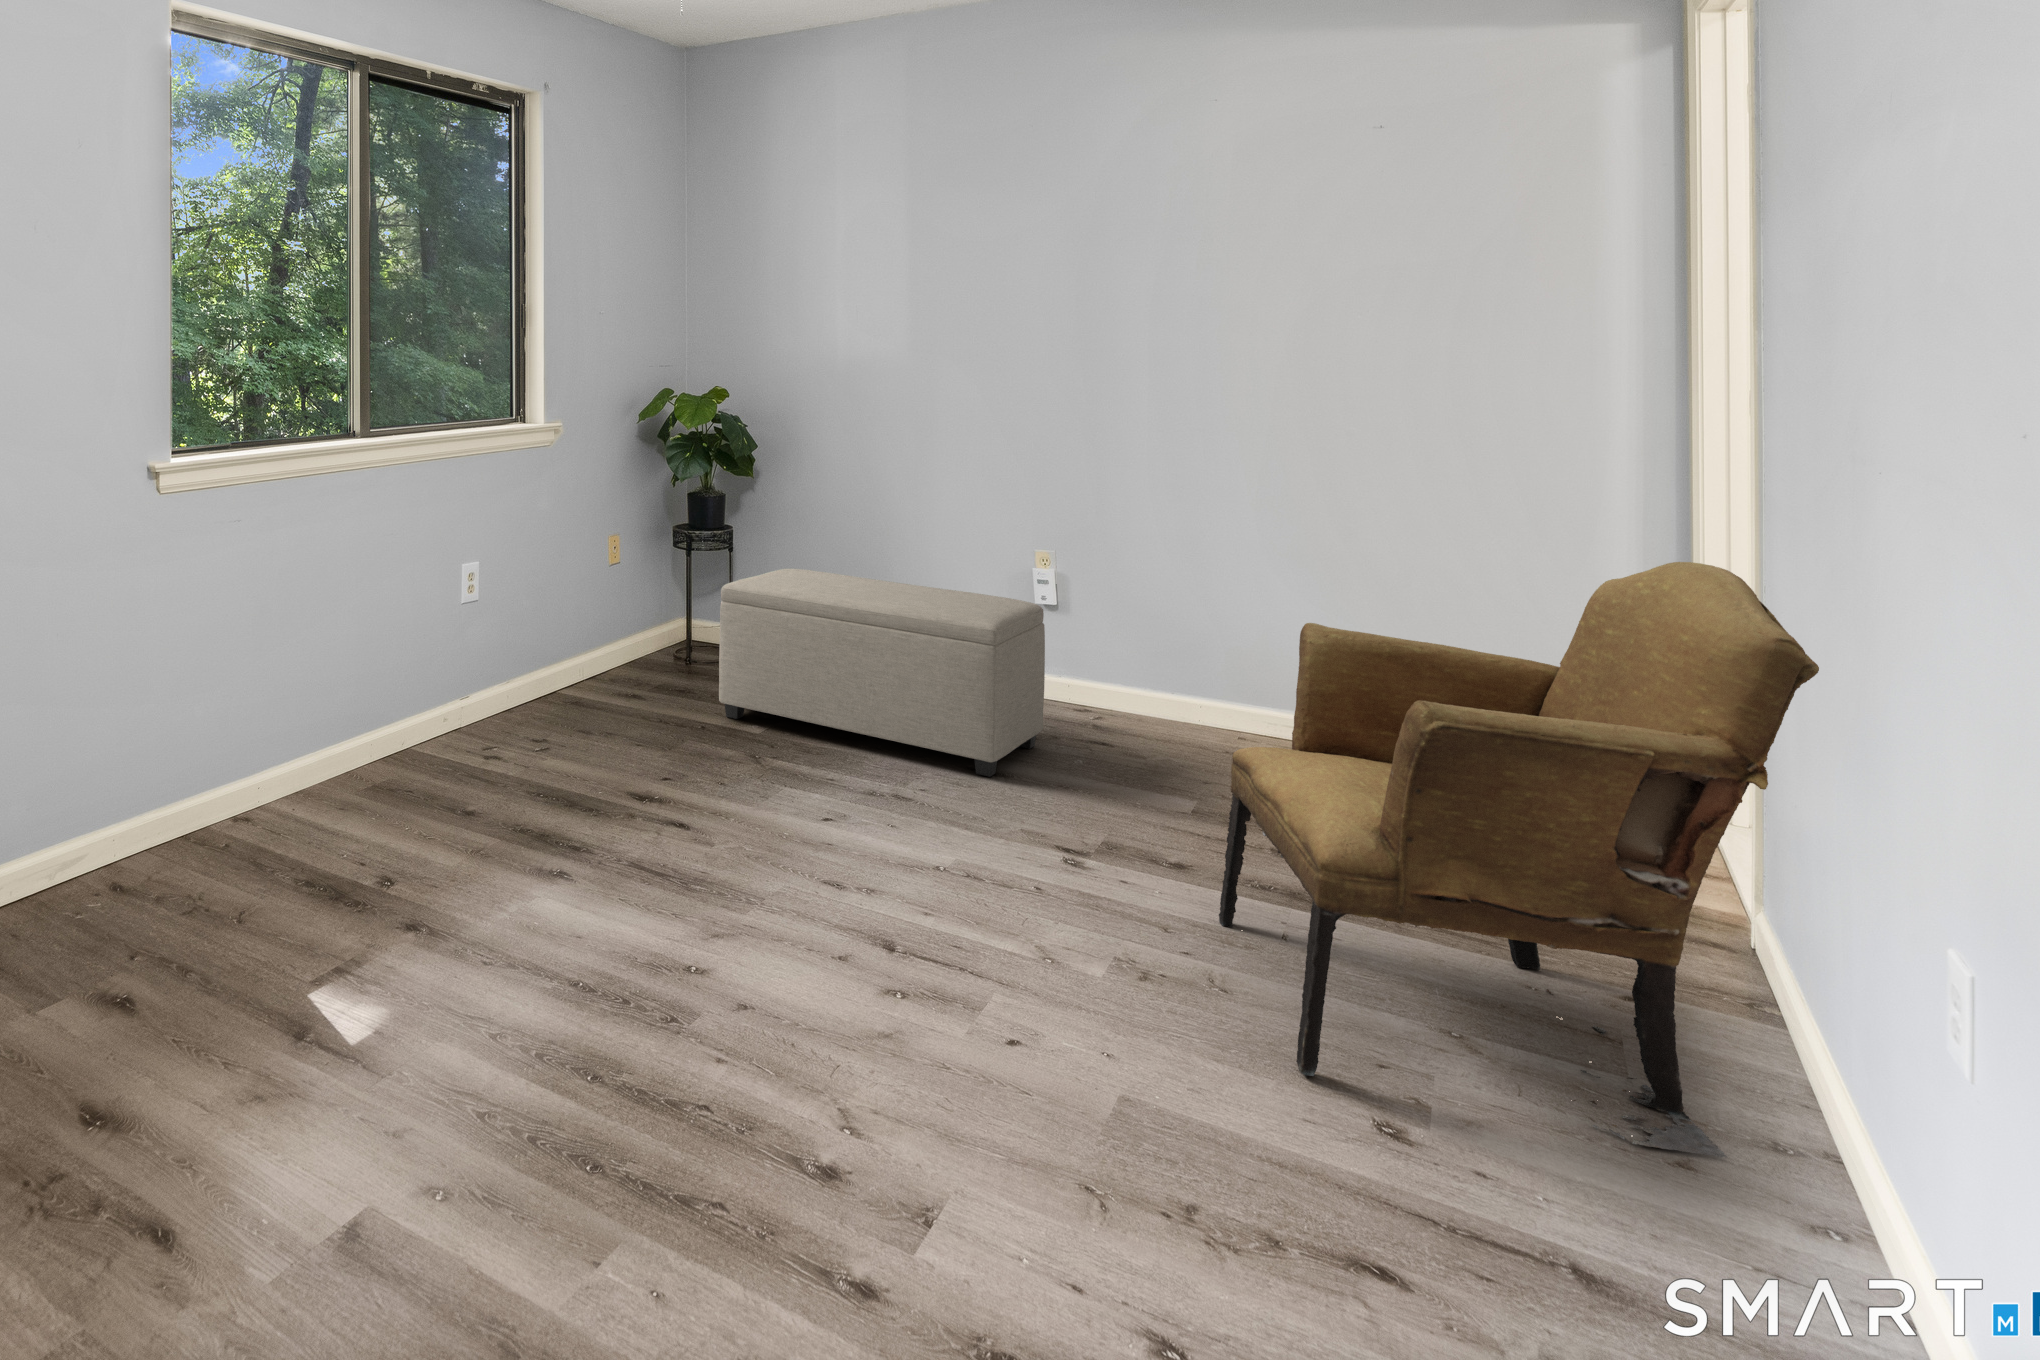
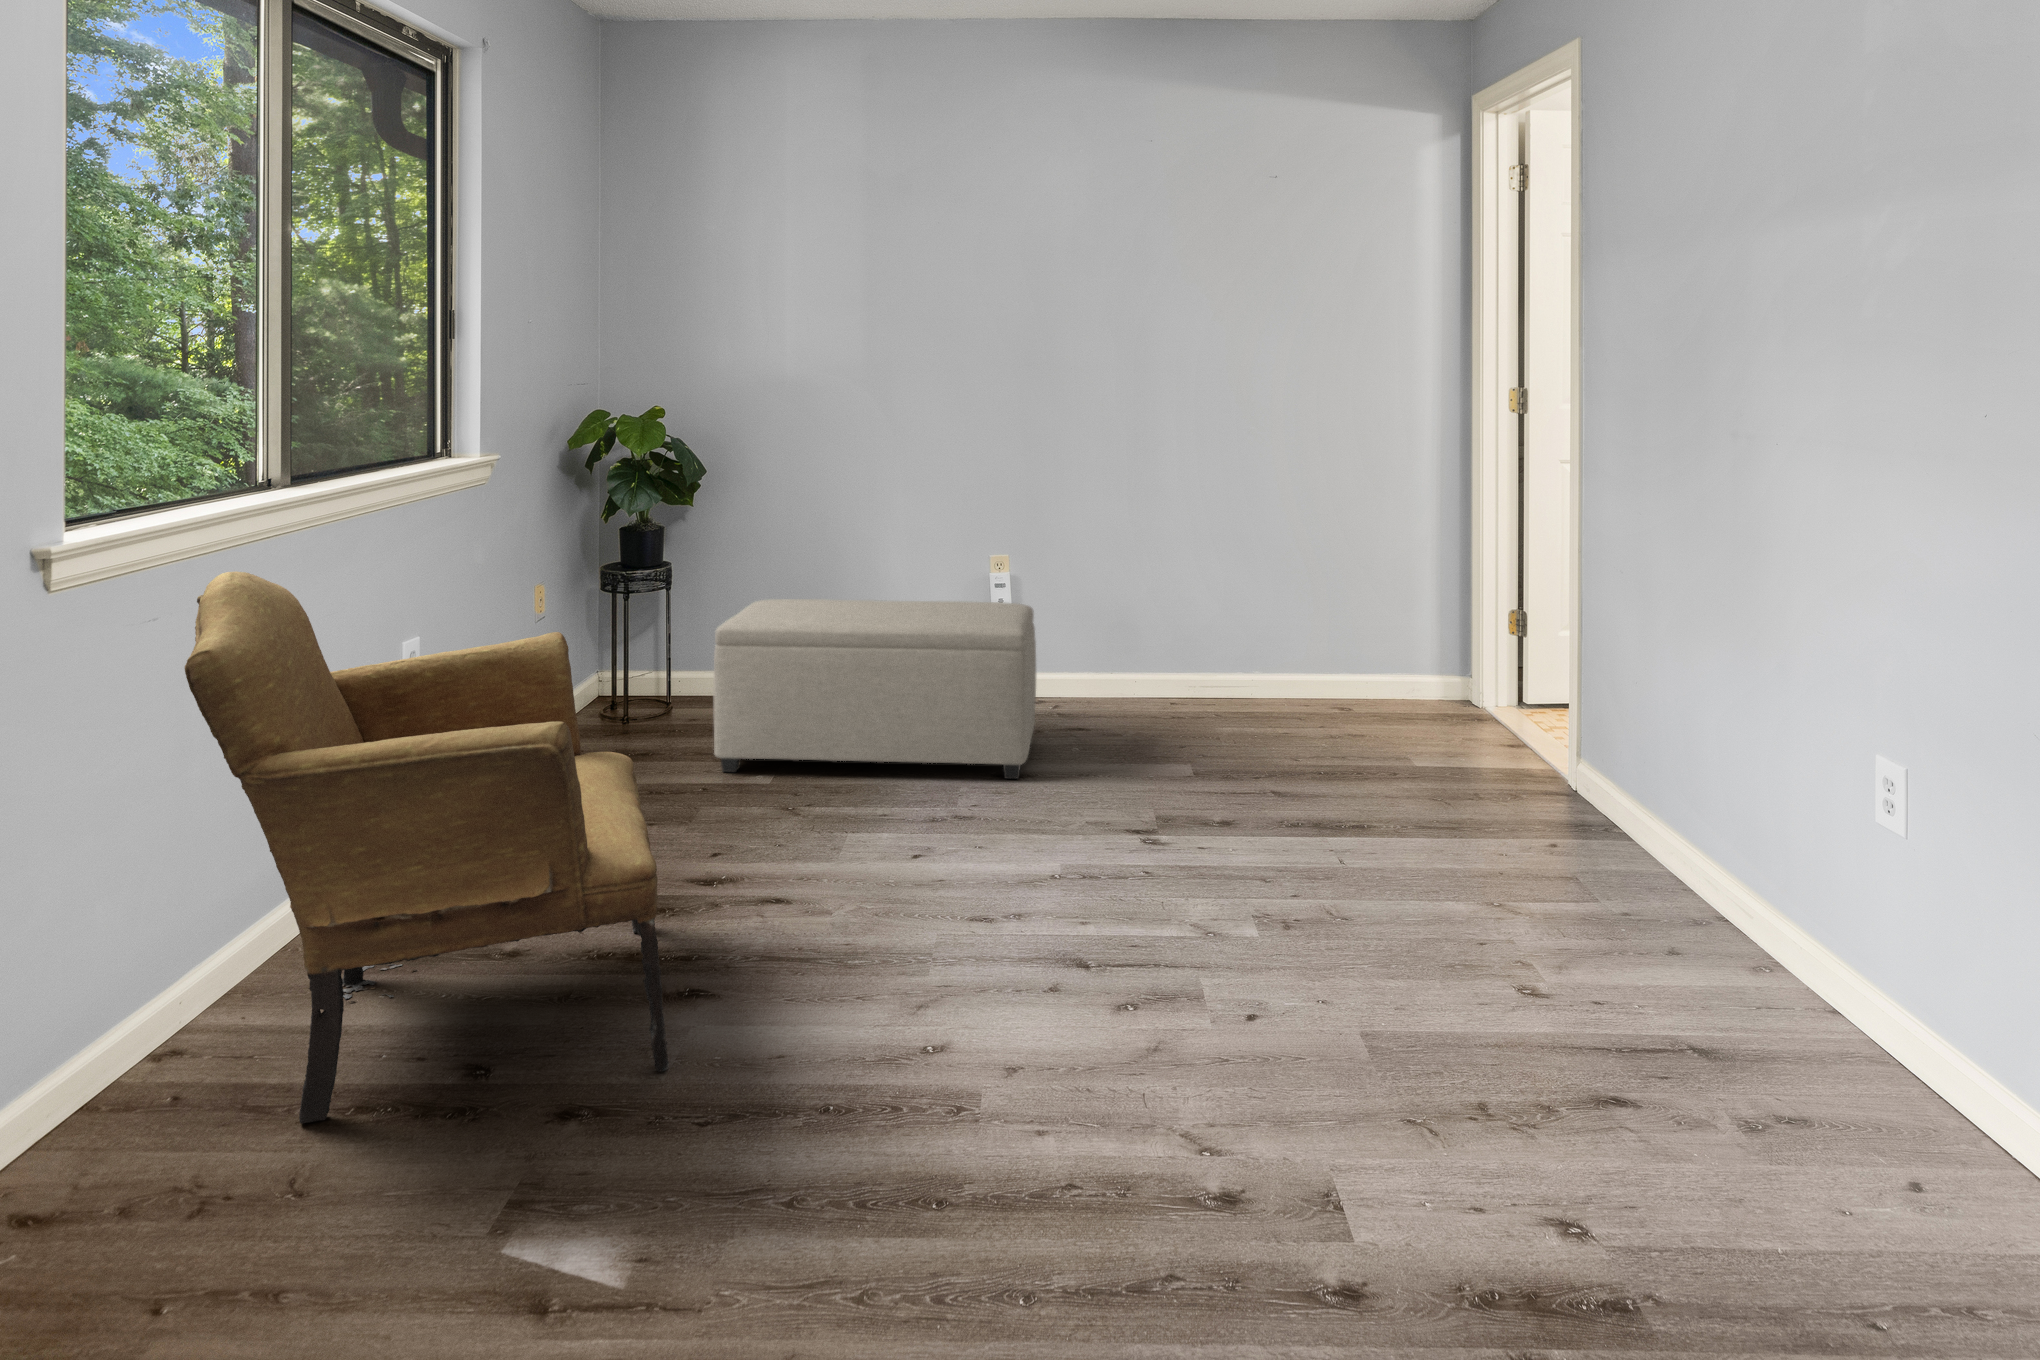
armchair: present [1219,562,1819,1157] -> present [185,572,669,1123]

